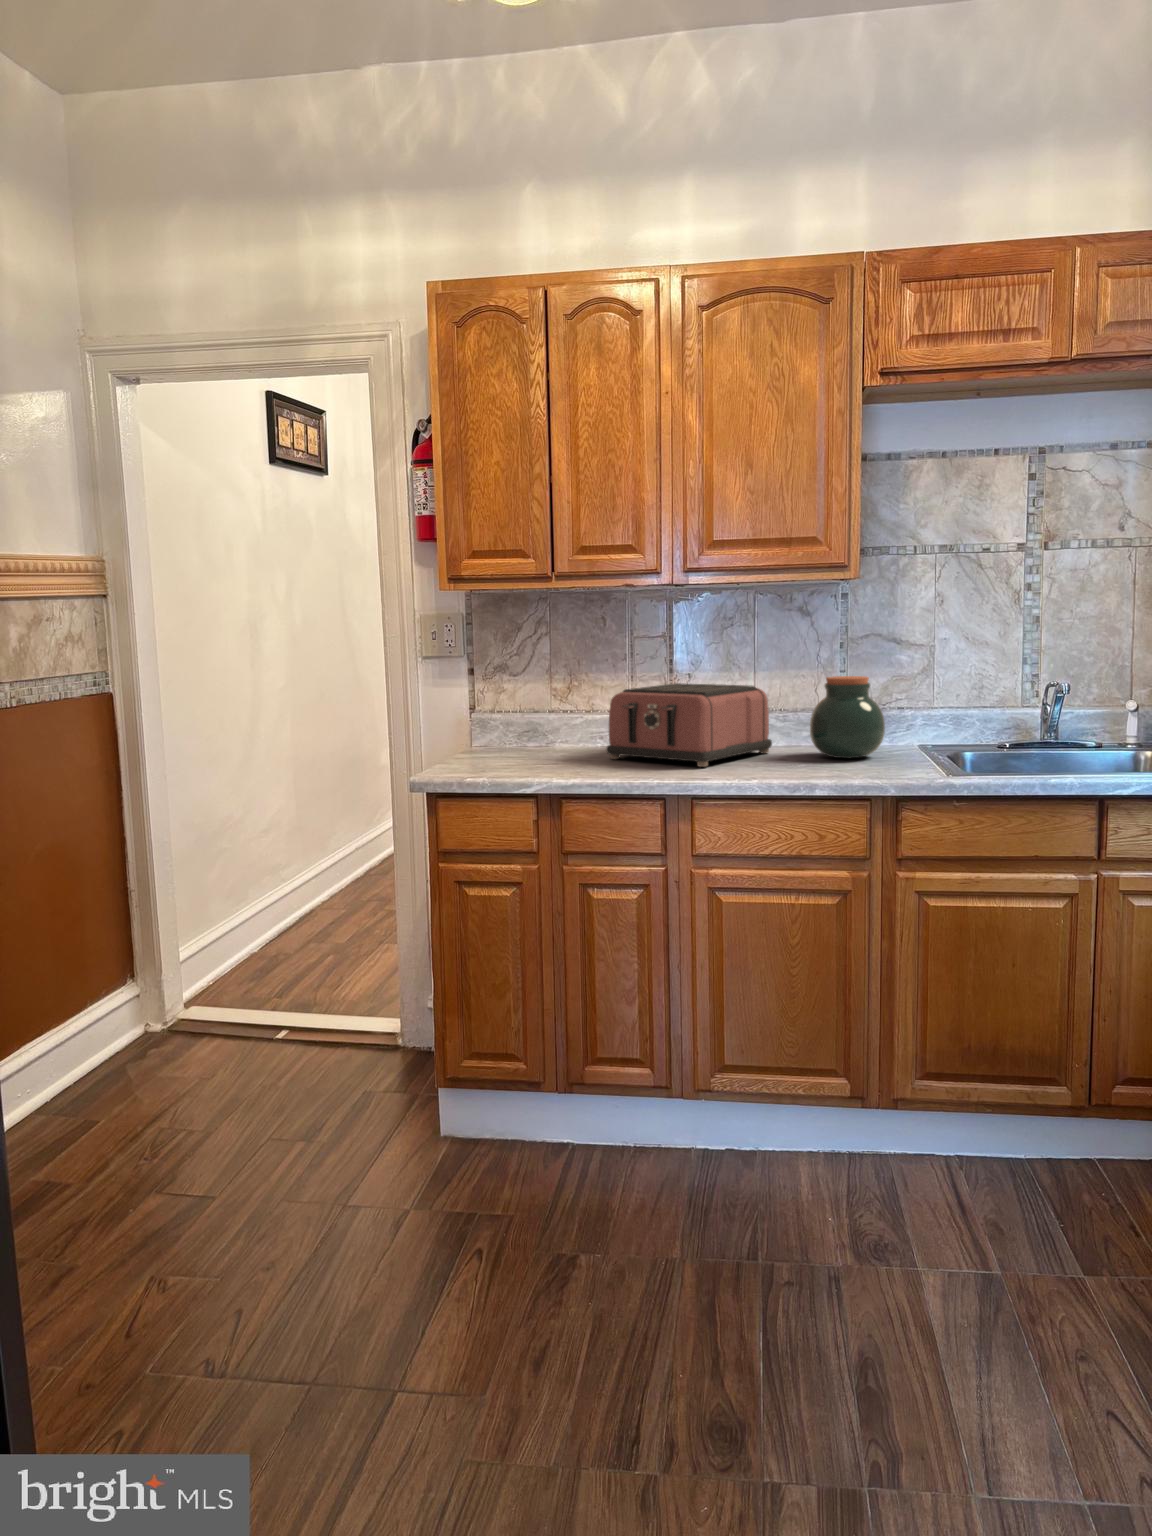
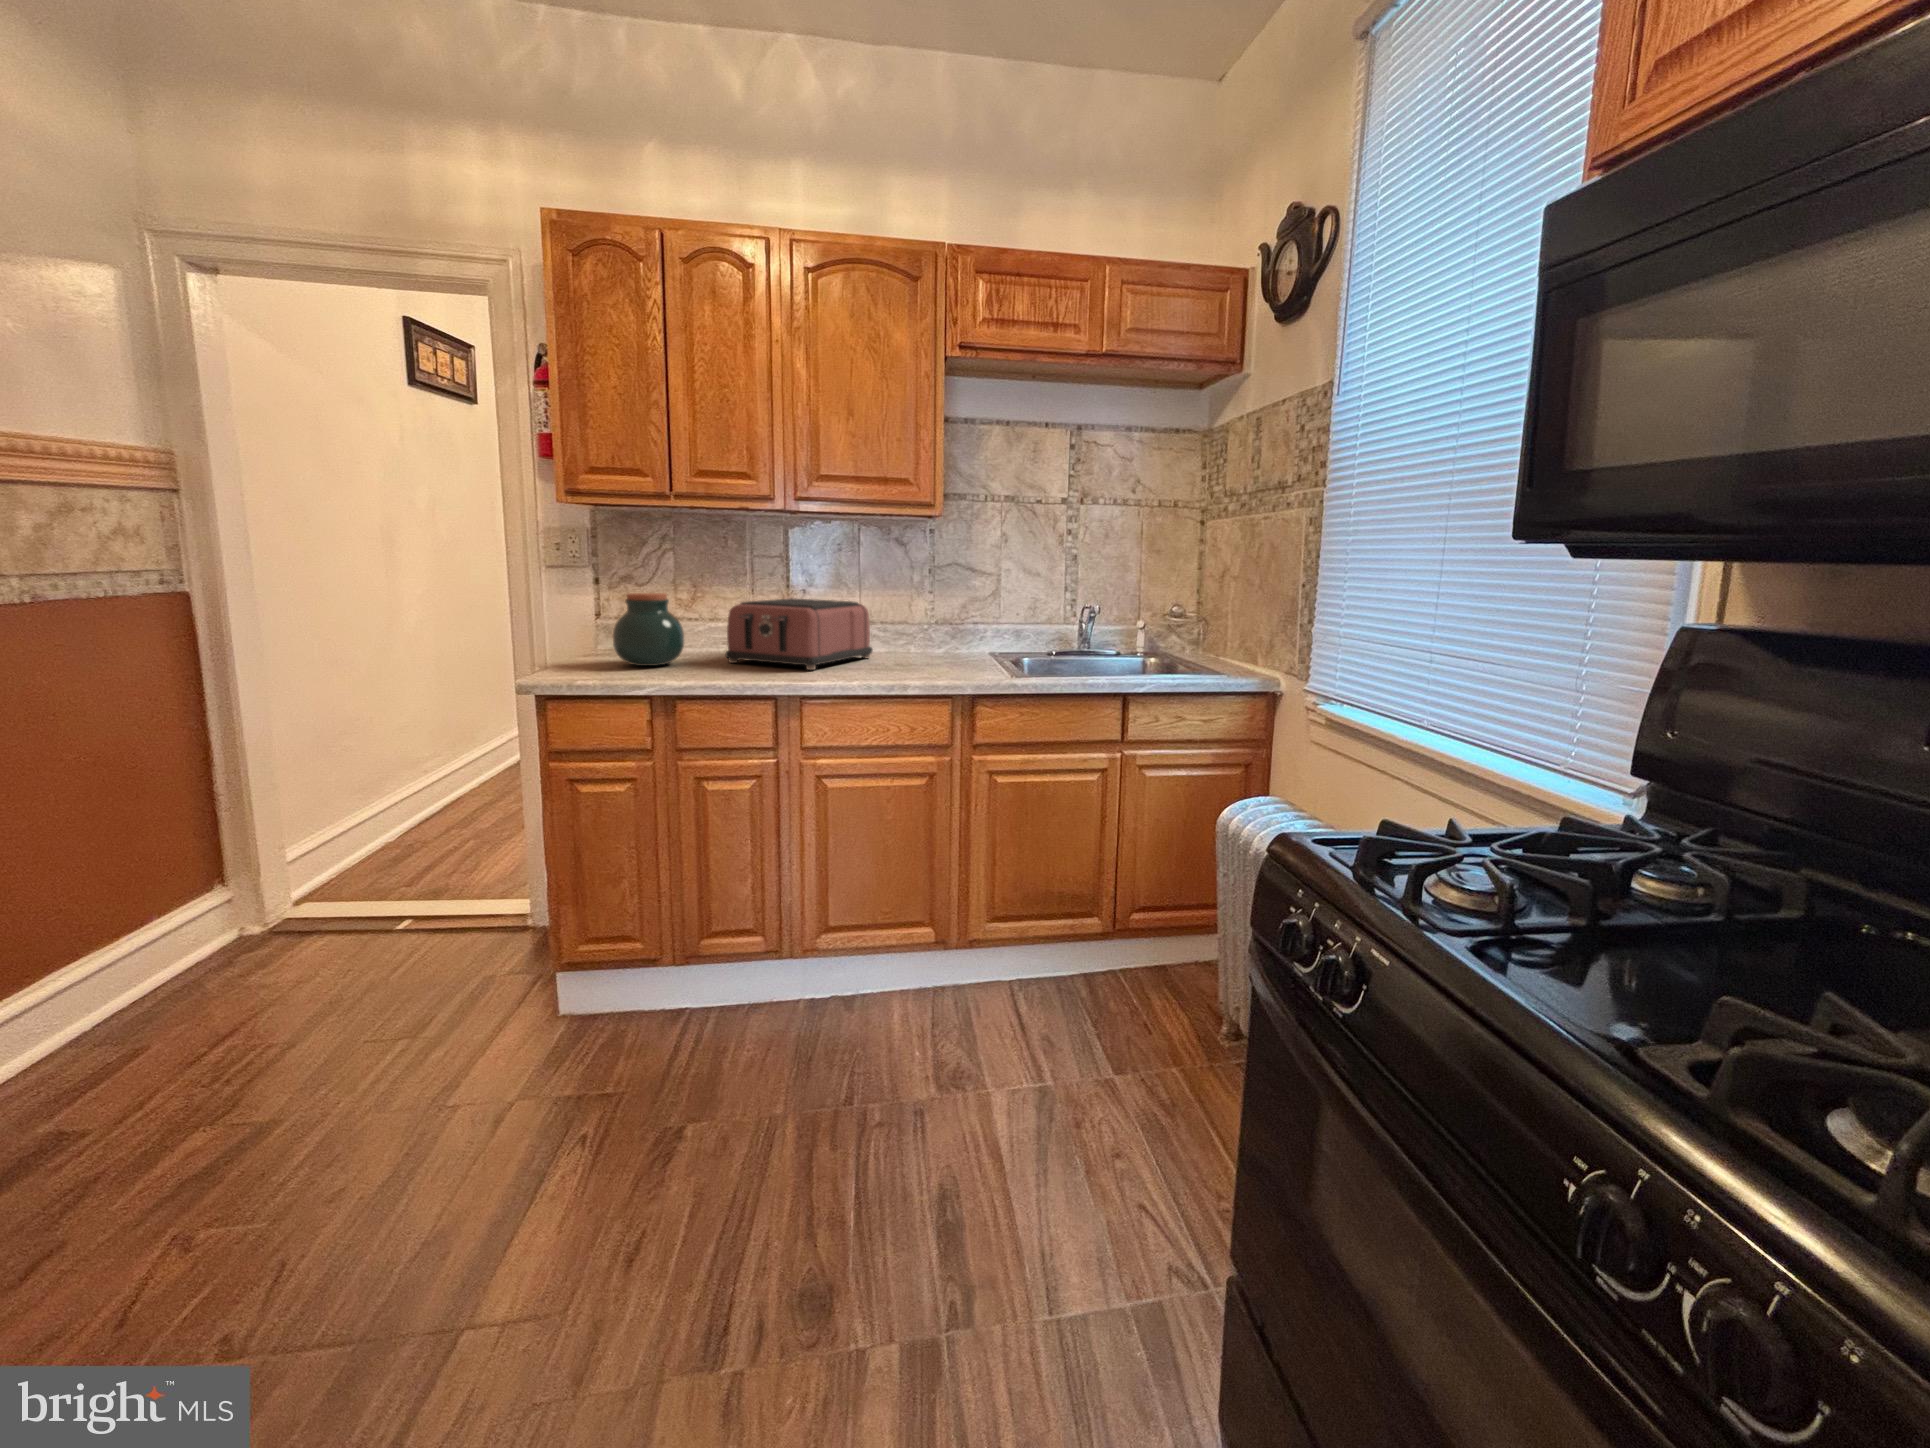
jar: present [810,676,885,758] -> present [612,593,684,666]

